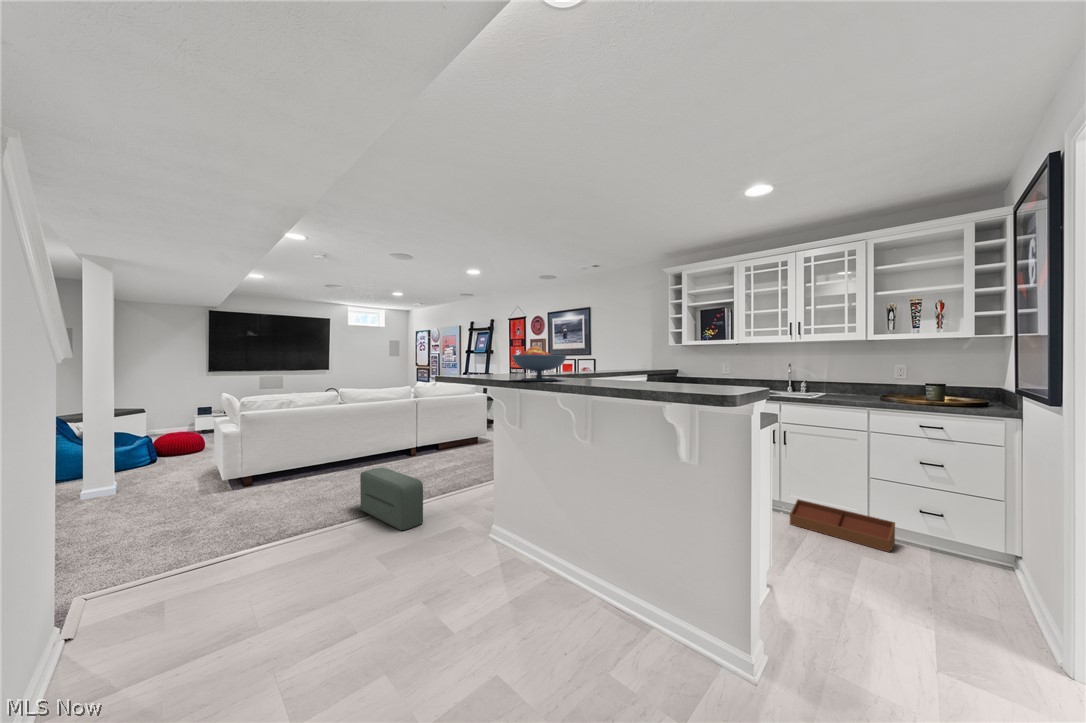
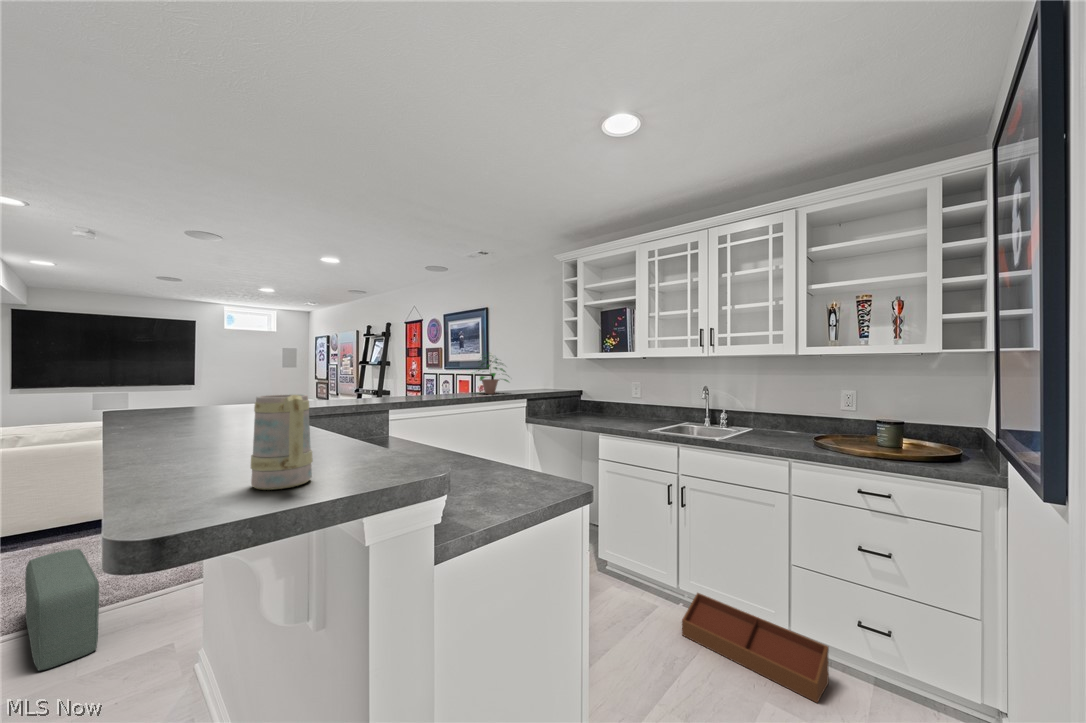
potted plant: none [604,340,638,372] -> present [478,355,509,394]
fruit bowl: present [512,347,566,381] -> none [116,366,248,434]
mug: none [686,351,718,388] -> present [251,394,313,490]

